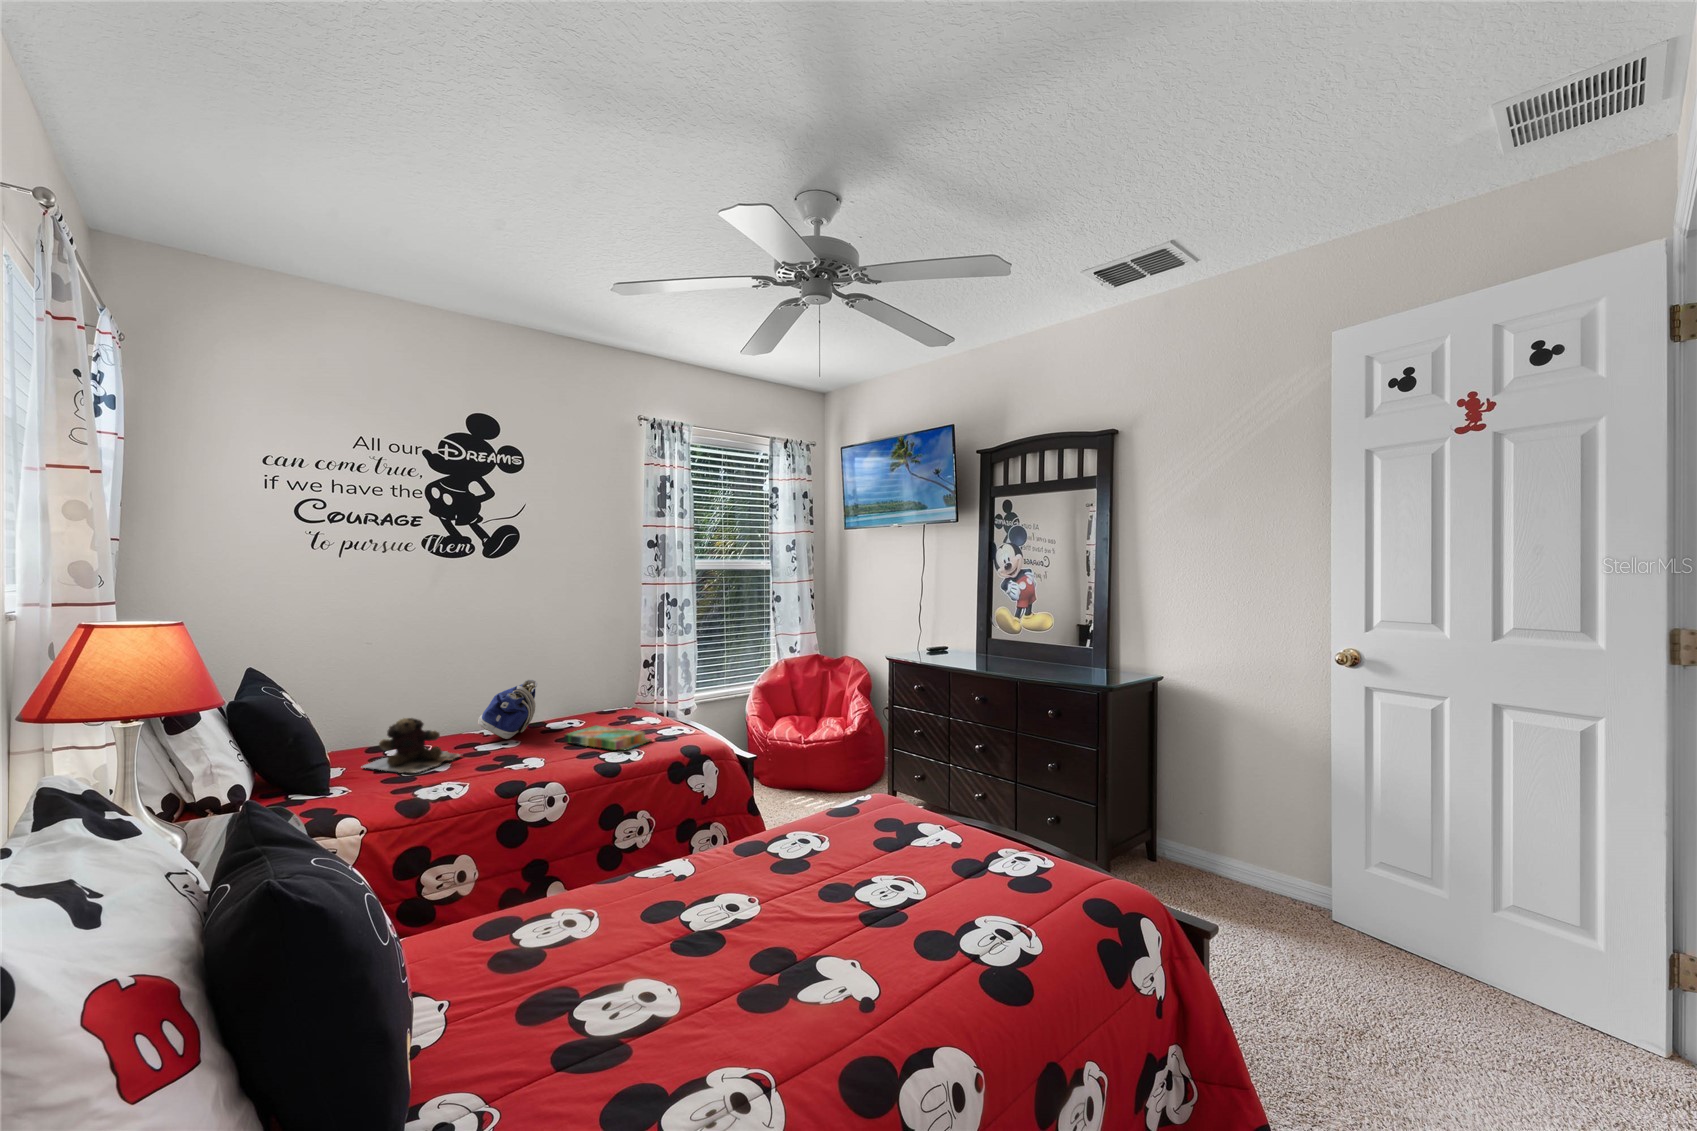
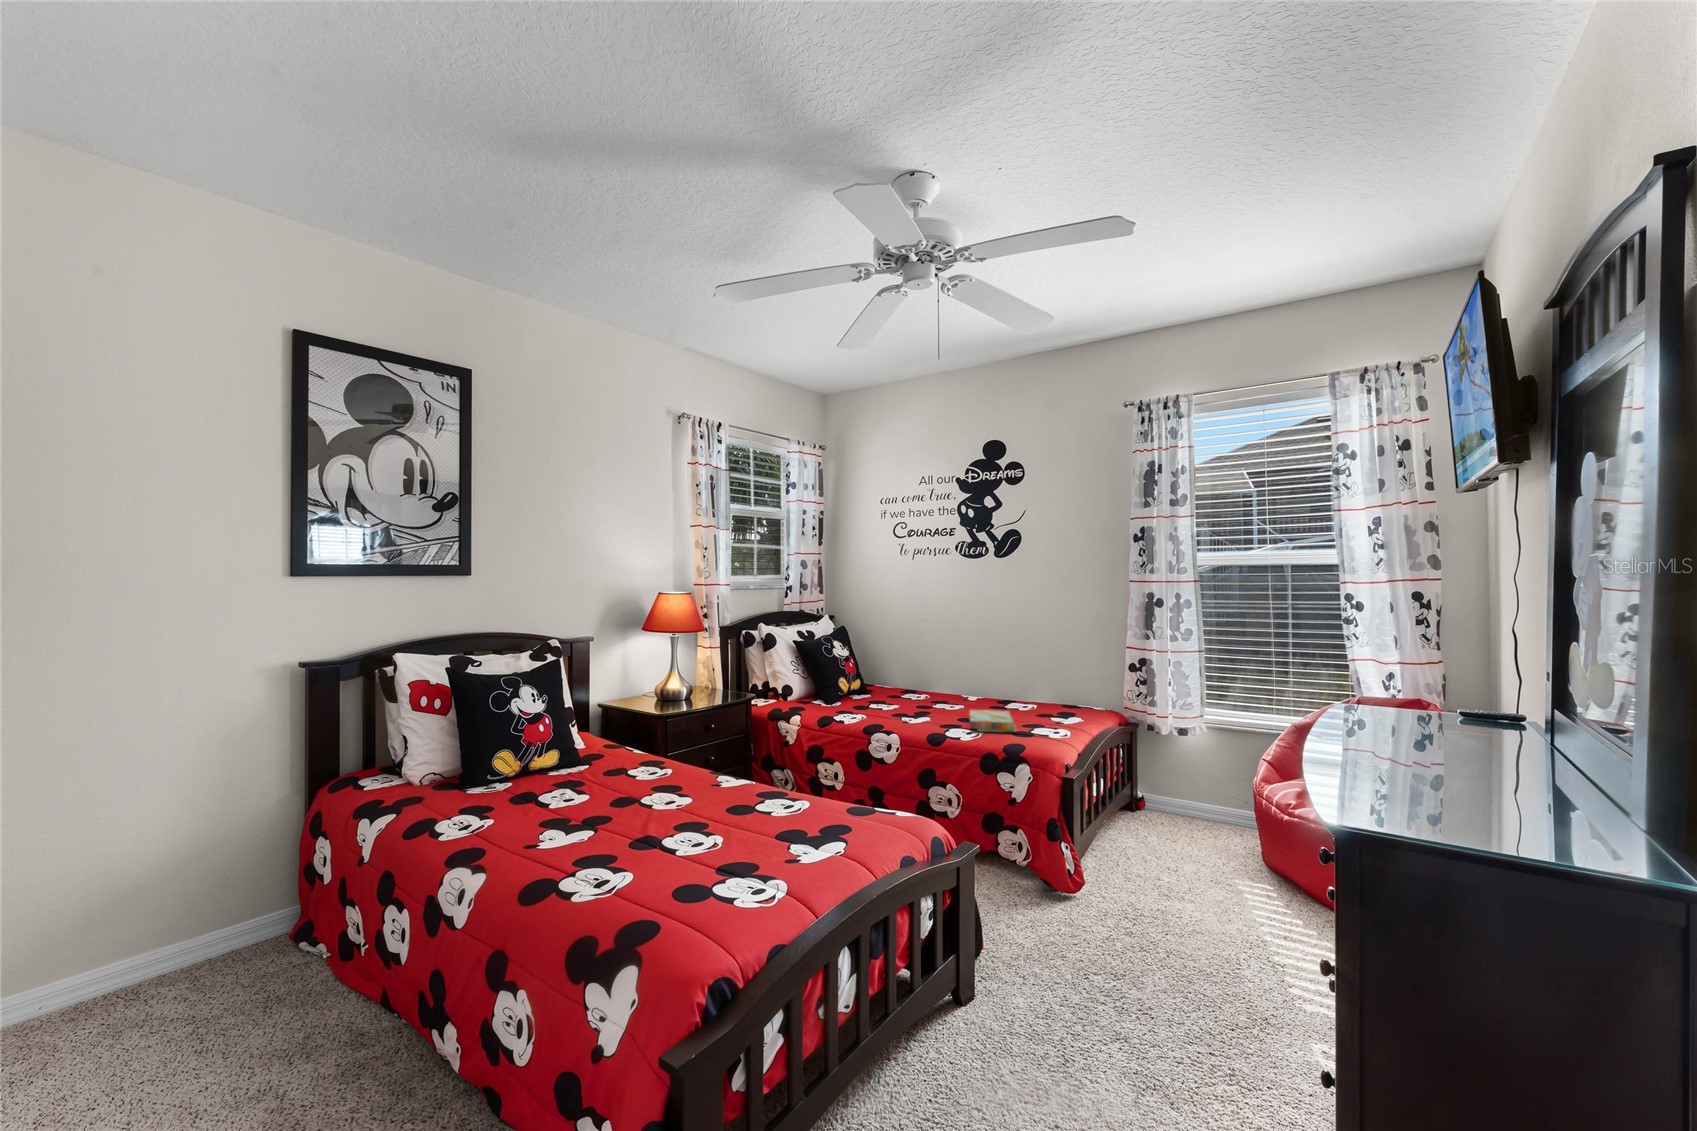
tote bag: present [478,680,537,739] -> none [939,664,1002,707]
teddy bear: present [361,718,461,773] -> none [859,672,906,708]

